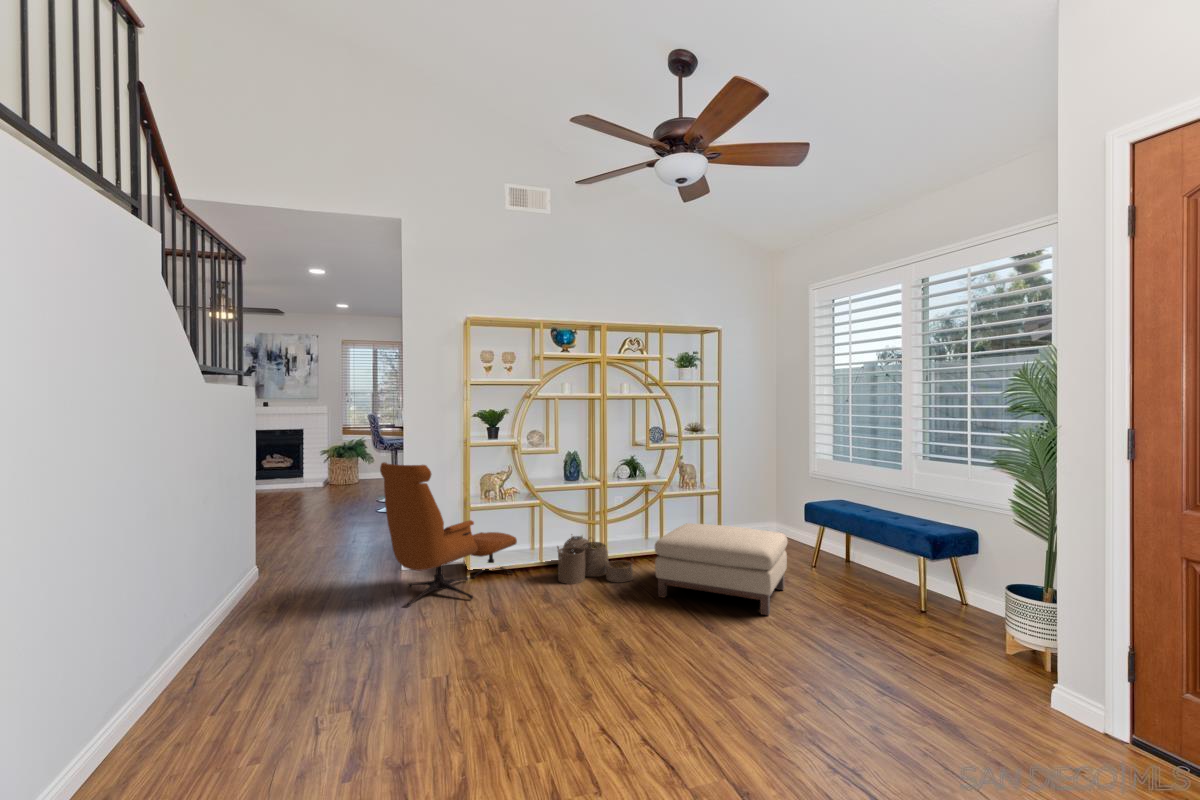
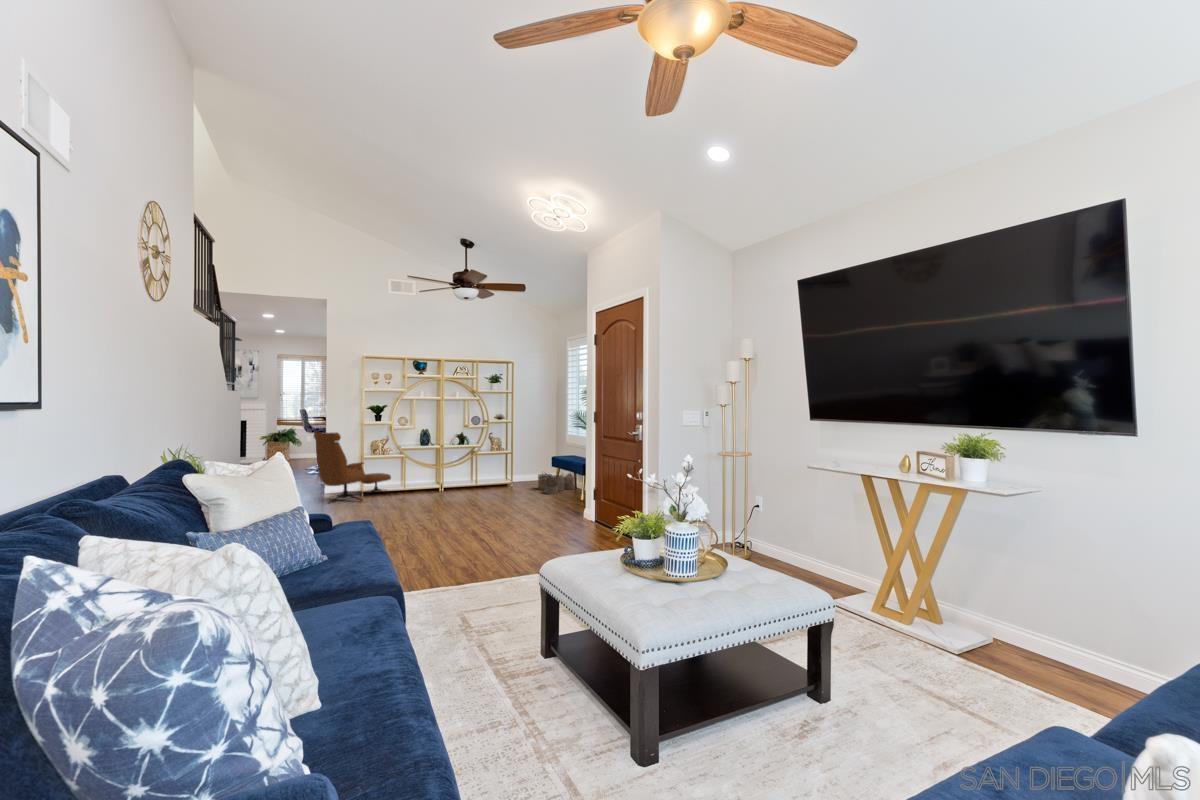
ottoman: present [655,523,788,615] -> none [458,465,528,503]
woven basket: present [557,534,633,584] -> present [538,473,576,494]

